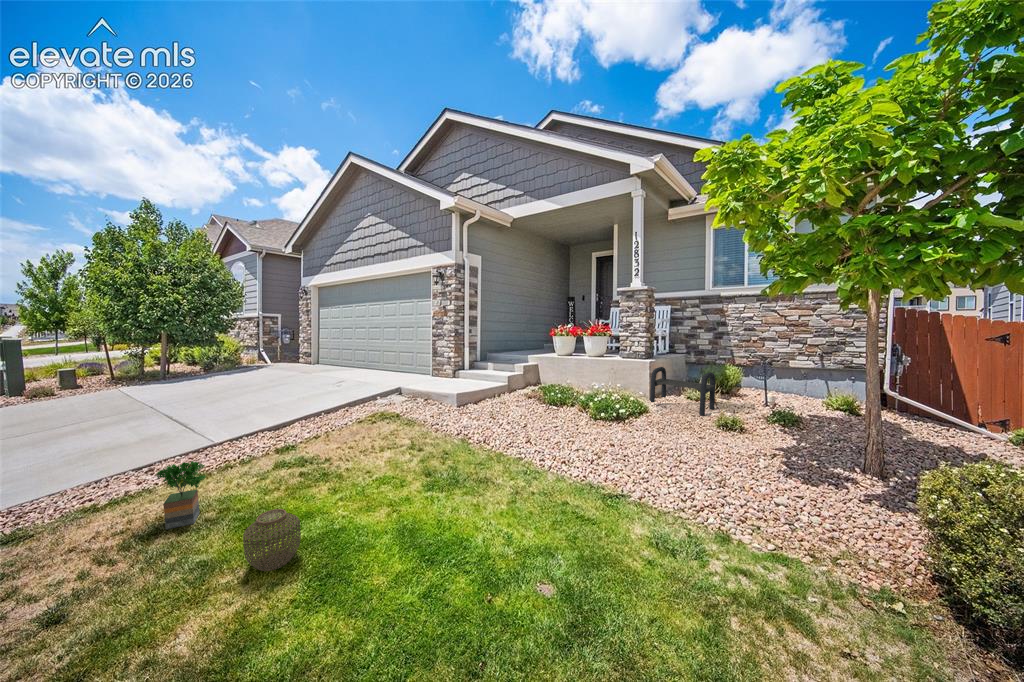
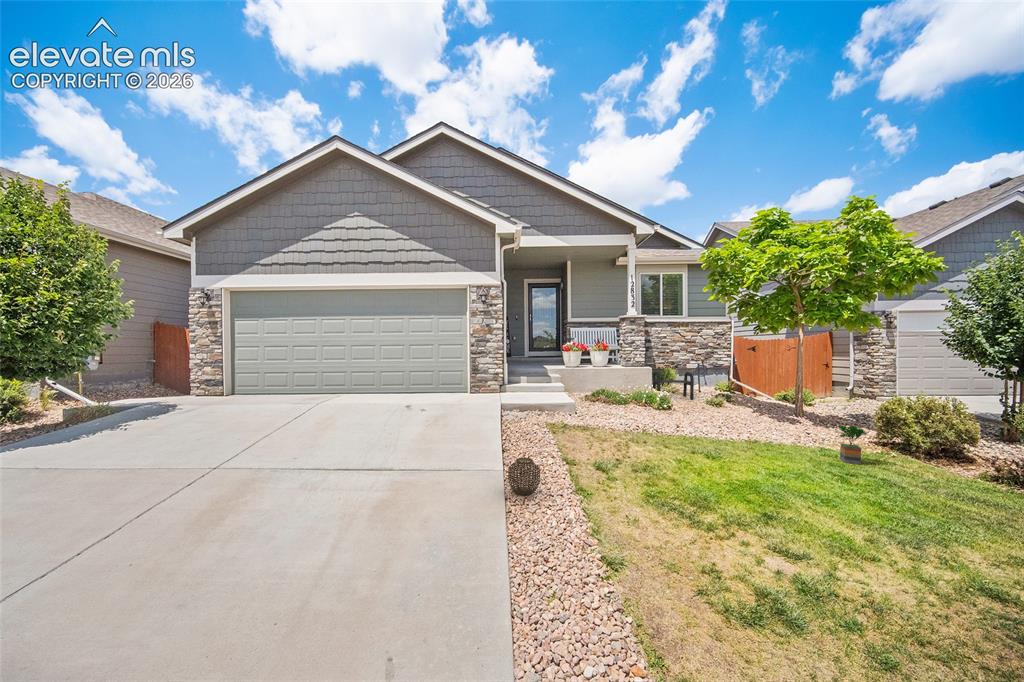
potted tree: present [156,461,205,529] -> present [835,425,867,464]
woven basket: present [243,509,301,571] -> present [508,458,540,496]

